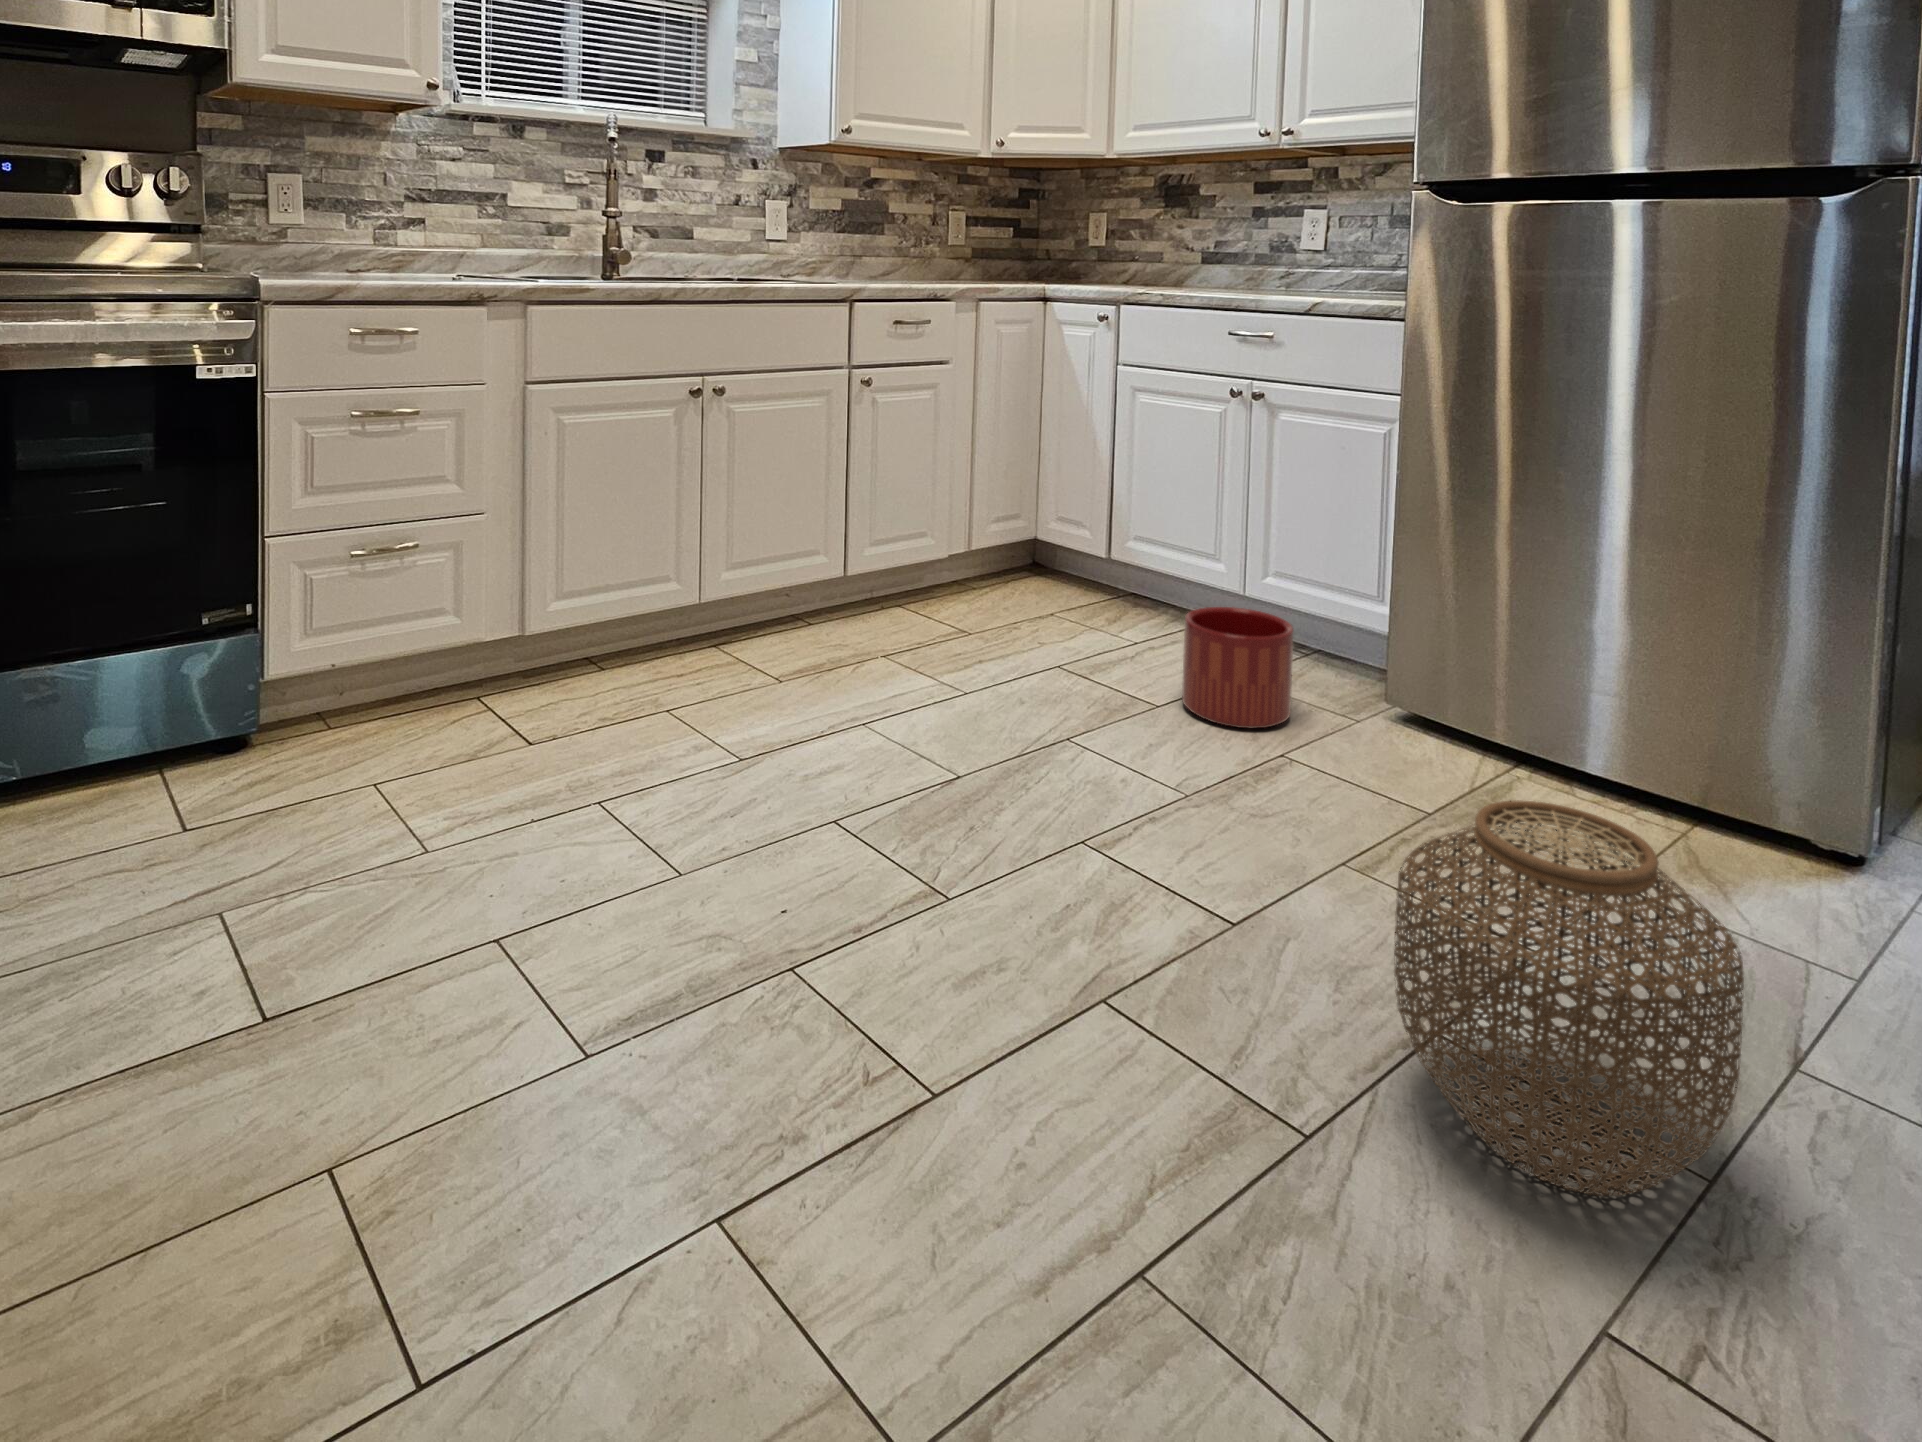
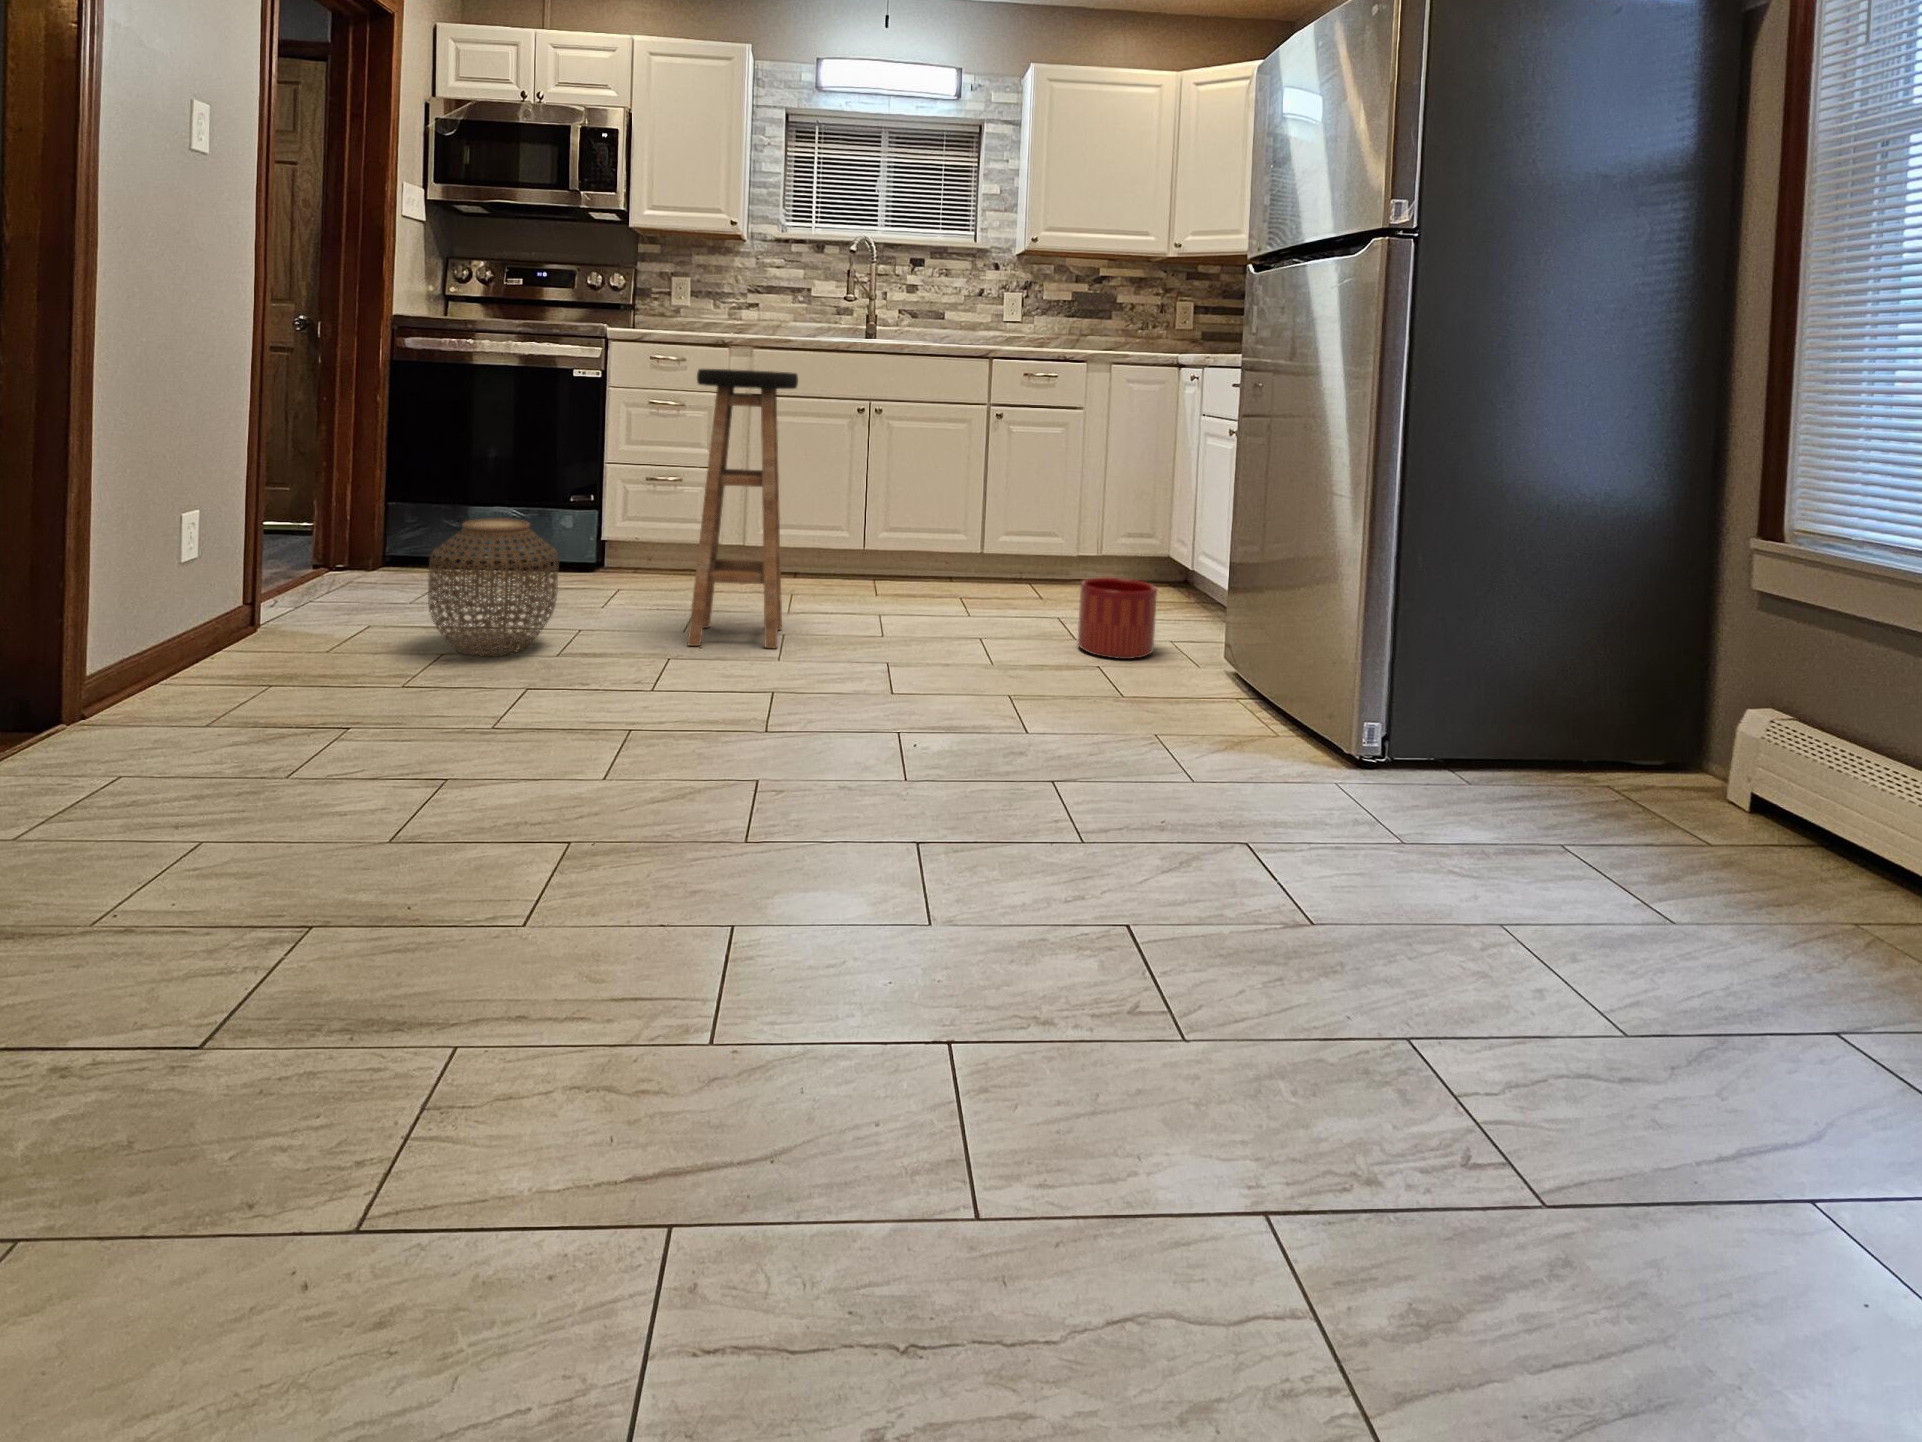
bar stool: none [698,365,914,917] -> present [688,369,798,648]
woven basket: present [1394,800,1744,1196] -> present [428,518,558,656]

